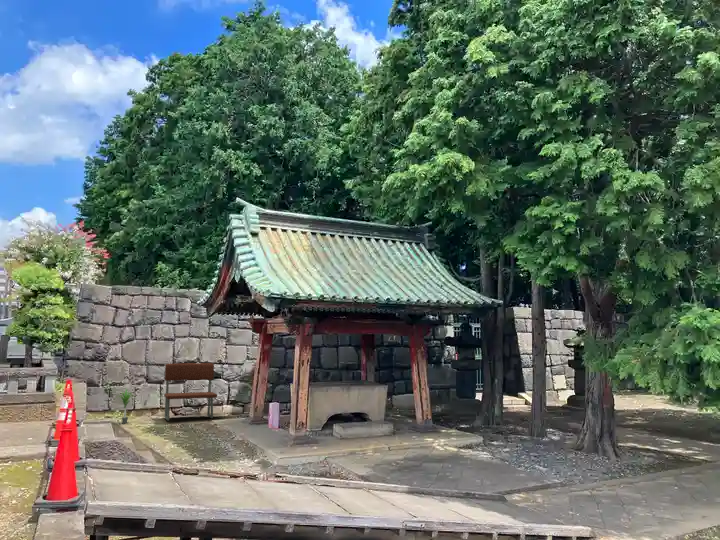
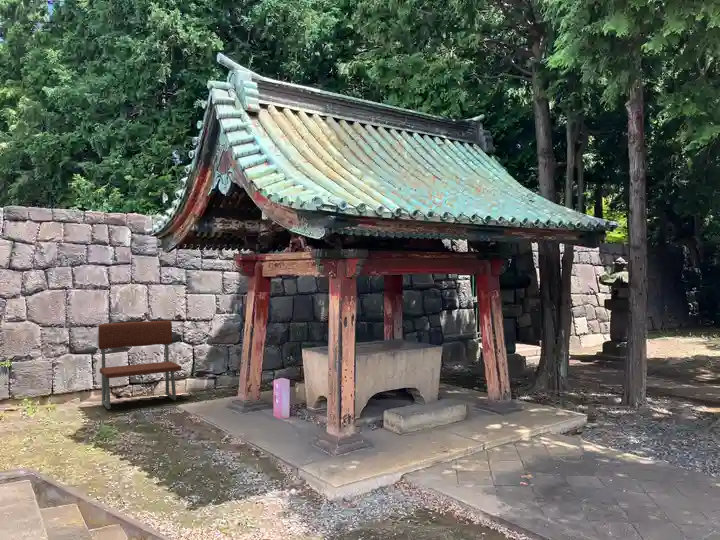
potted plant: present [121,390,132,424] -> none [18,362,59,418]

